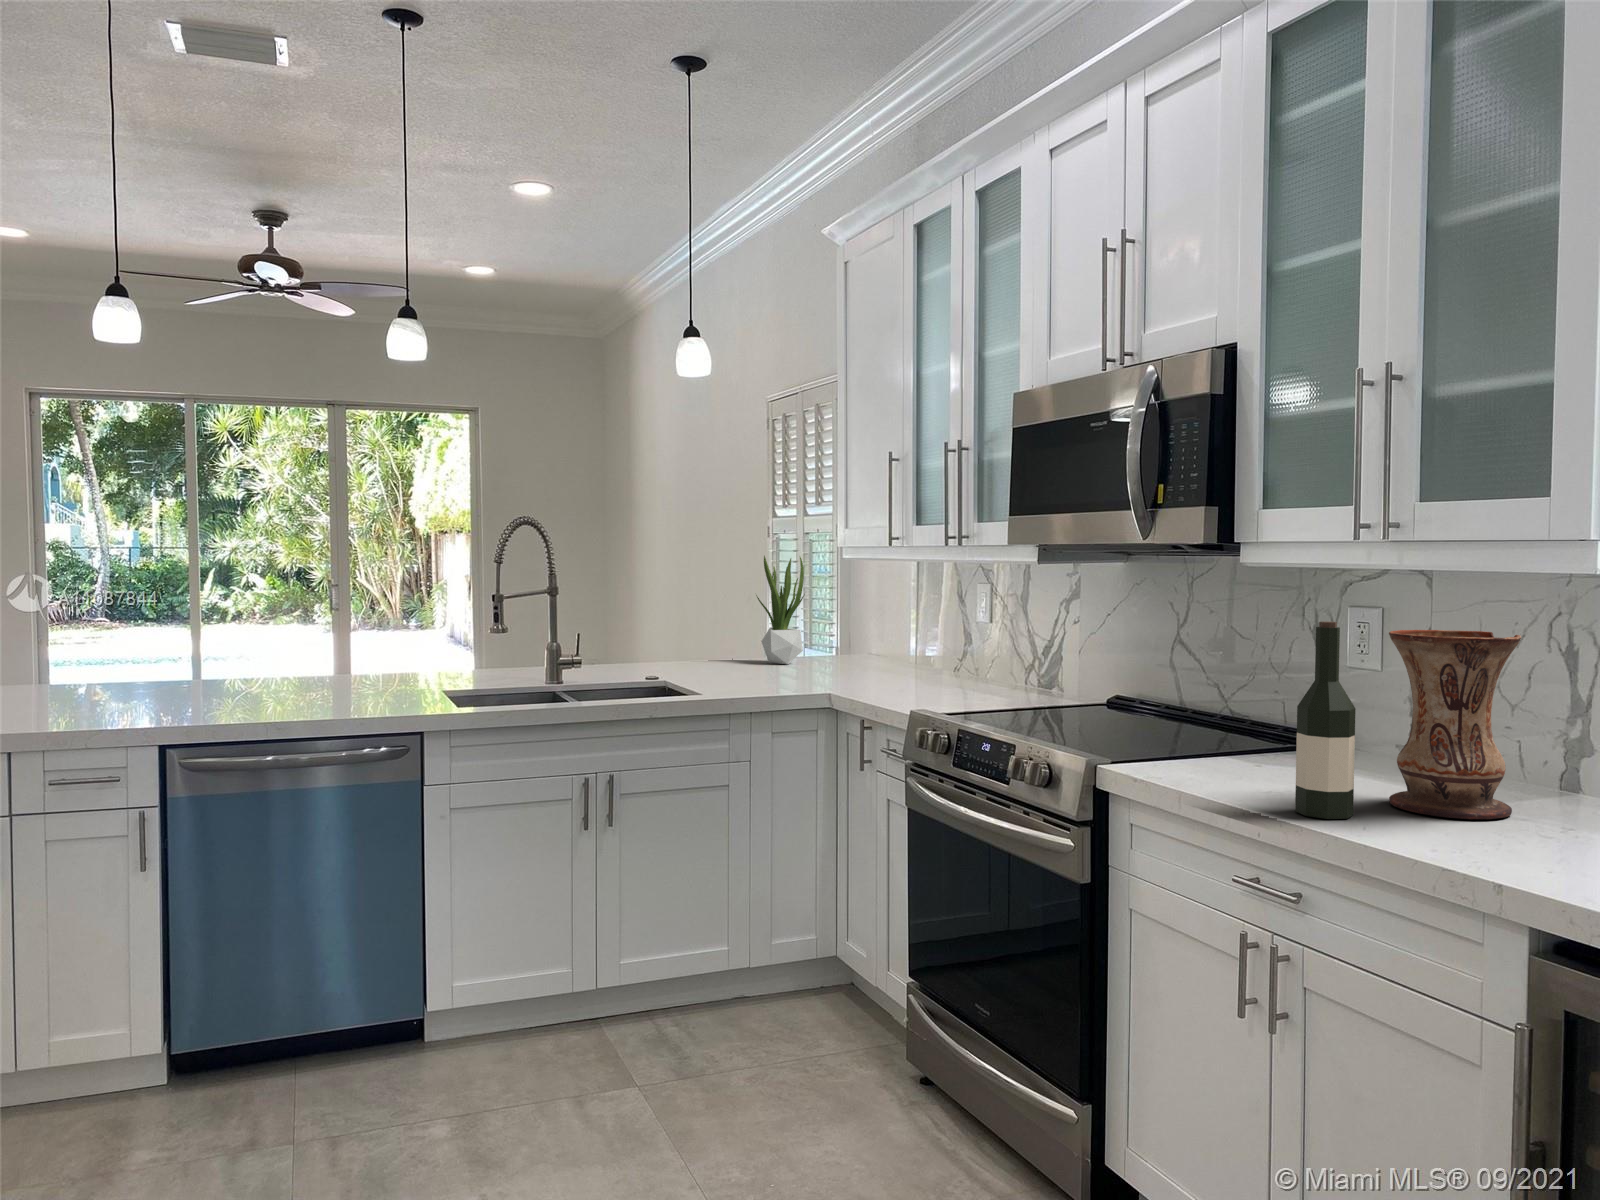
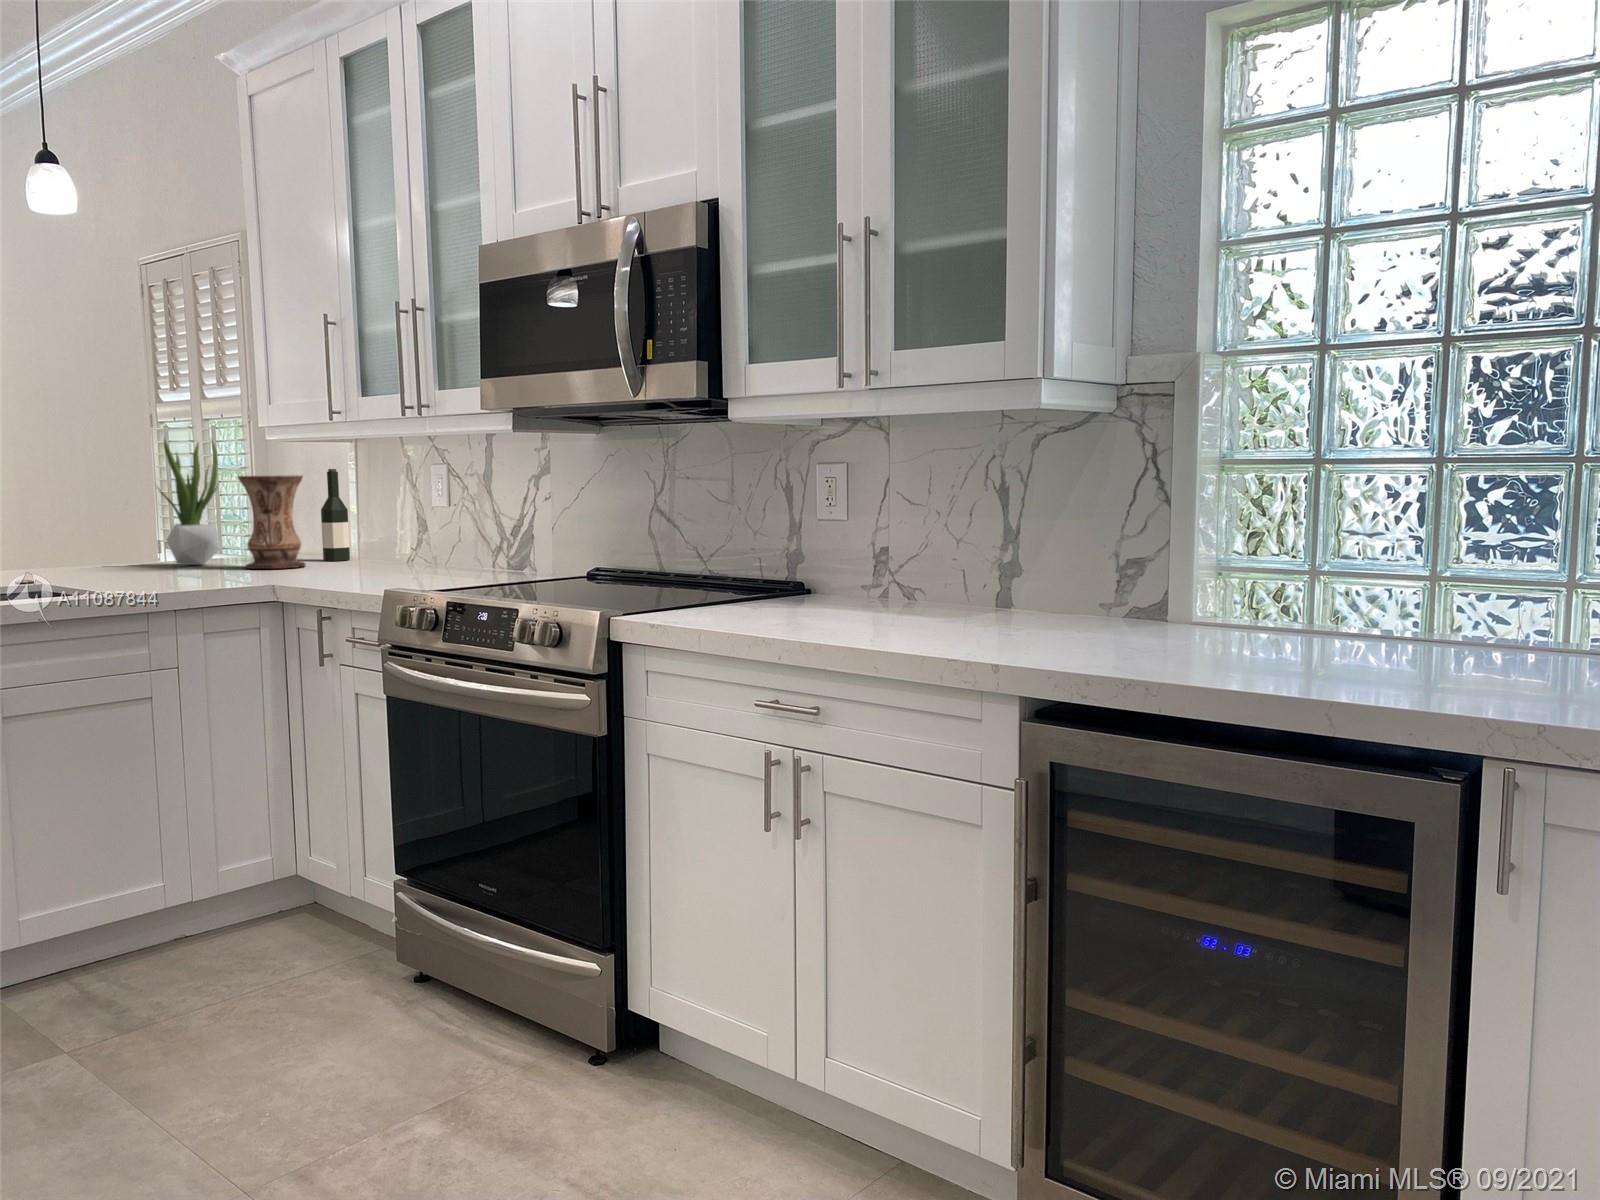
wine bottle: present [1295,621,1356,819] -> present [321,469,350,561]
vase: present [1389,630,1521,819] -> present [238,475,306,569]

